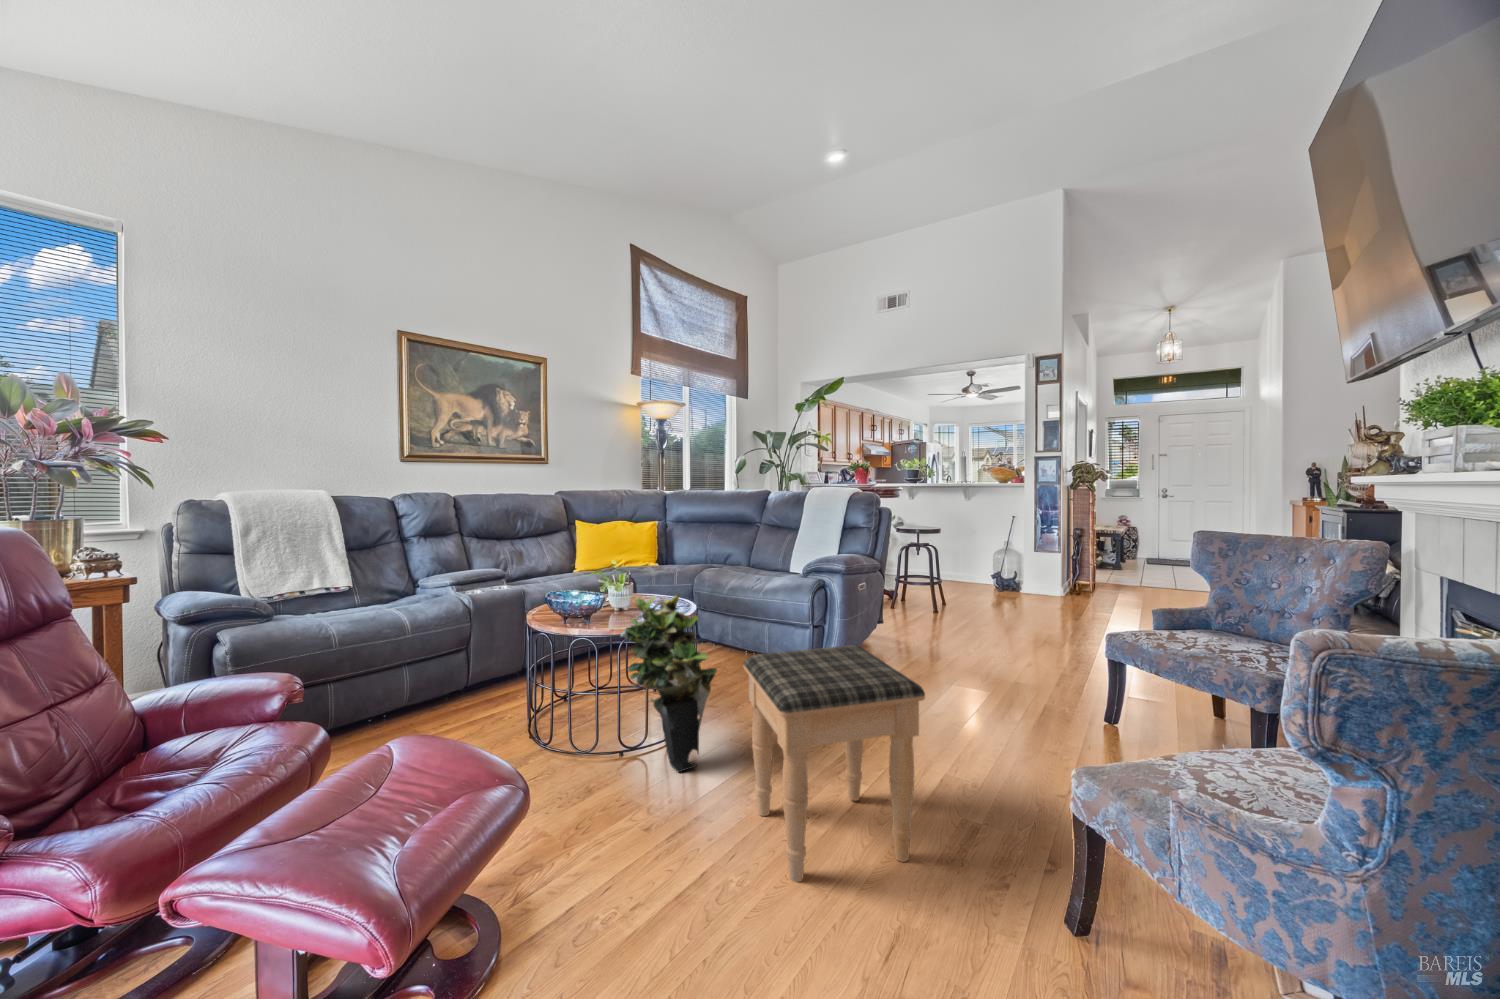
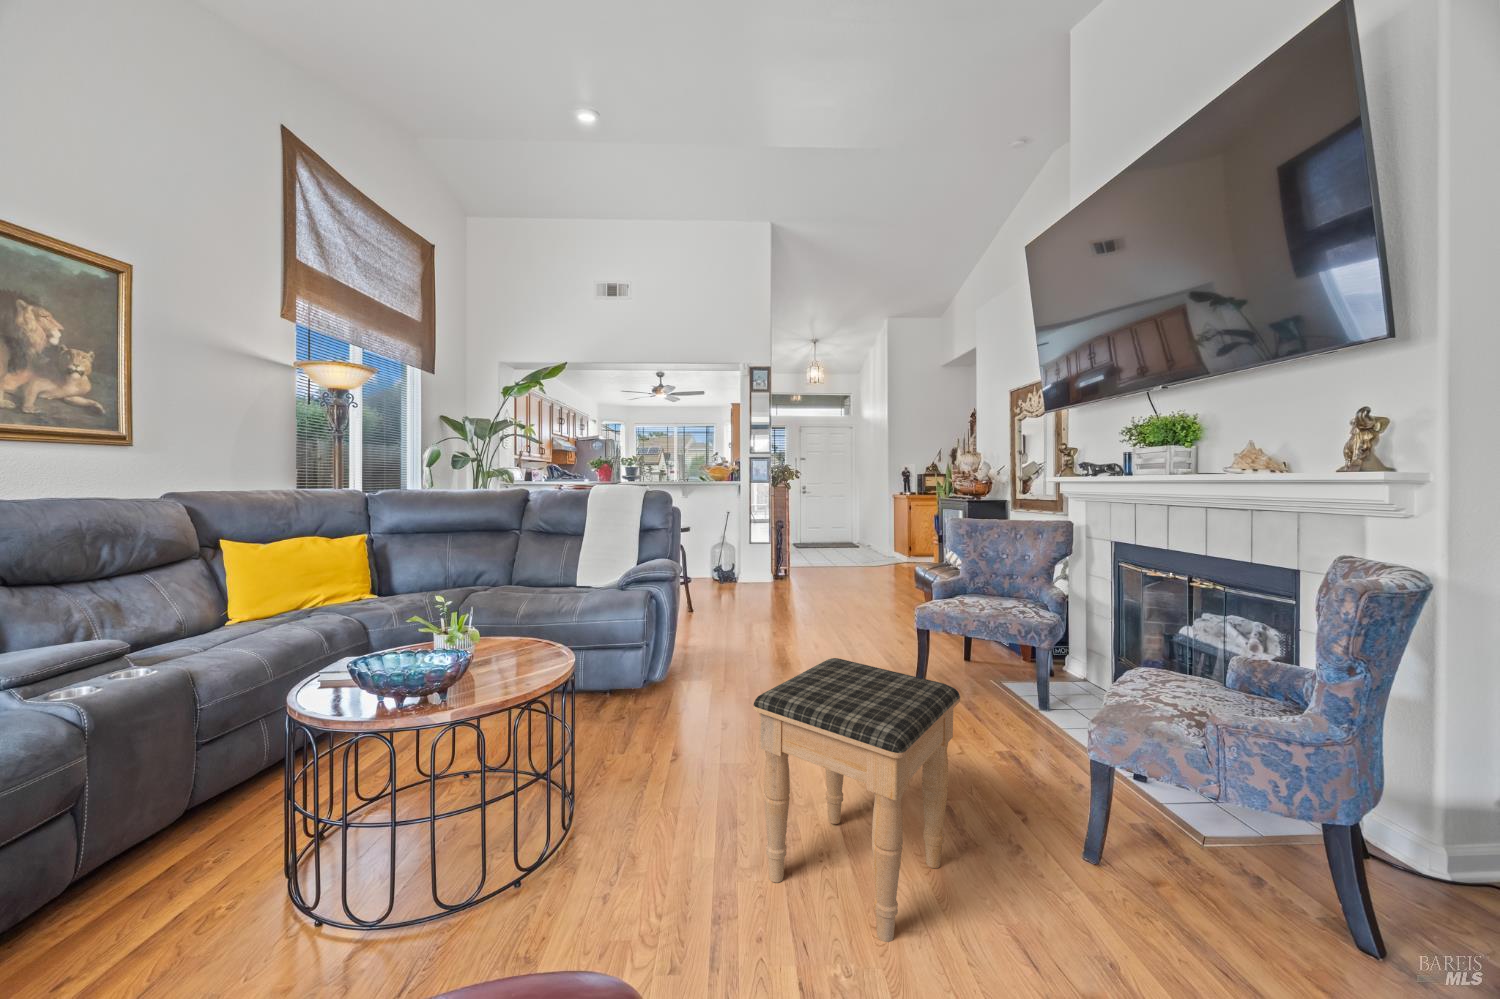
potted plant: present [621,594,717,772] -> none [524,631,662,872]

